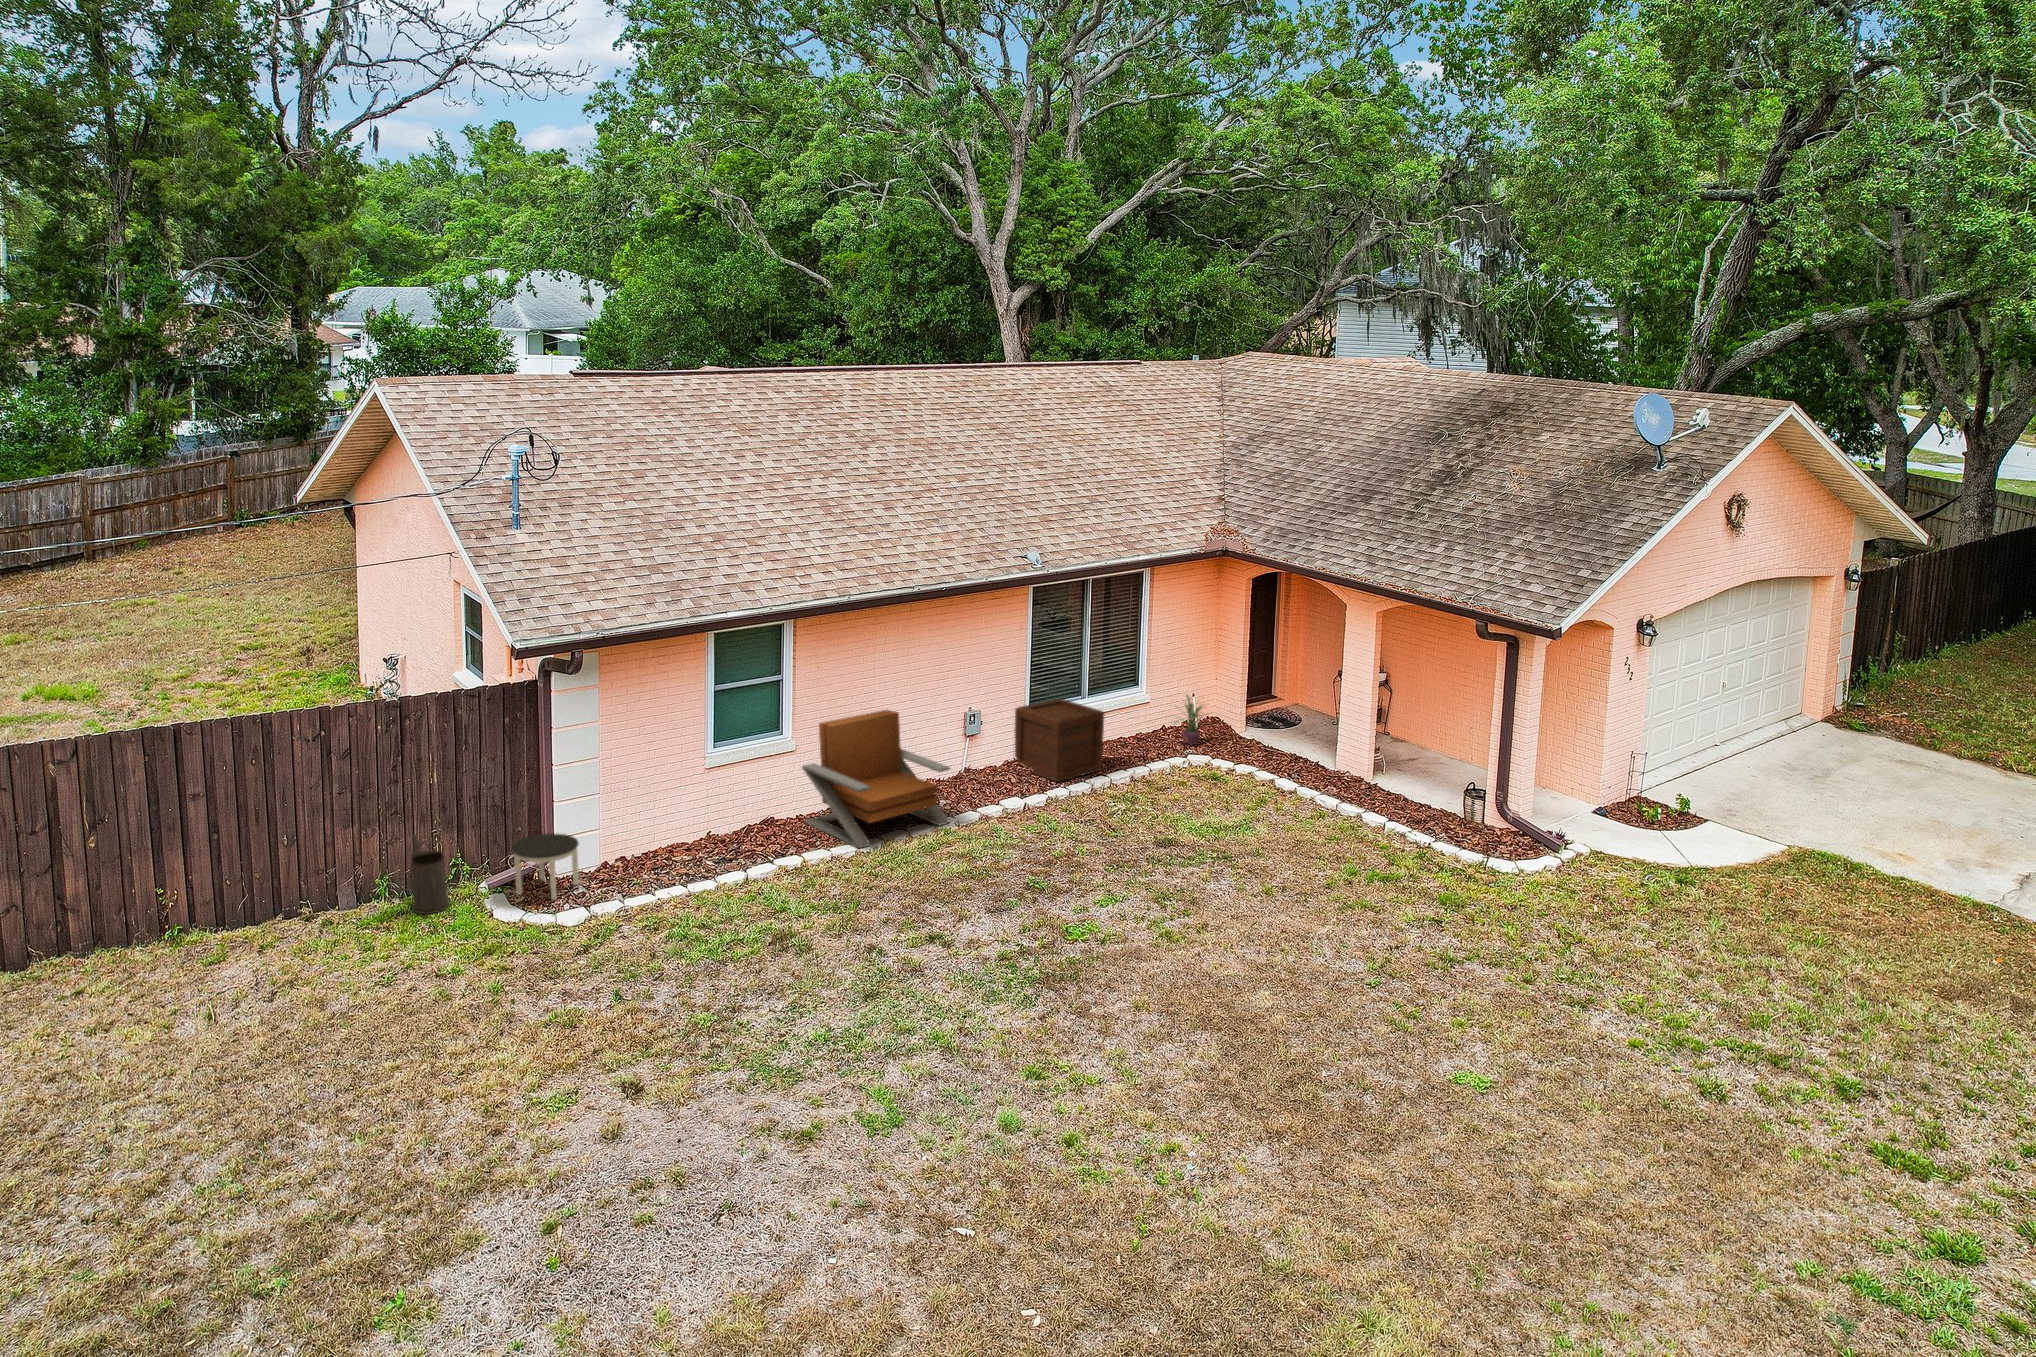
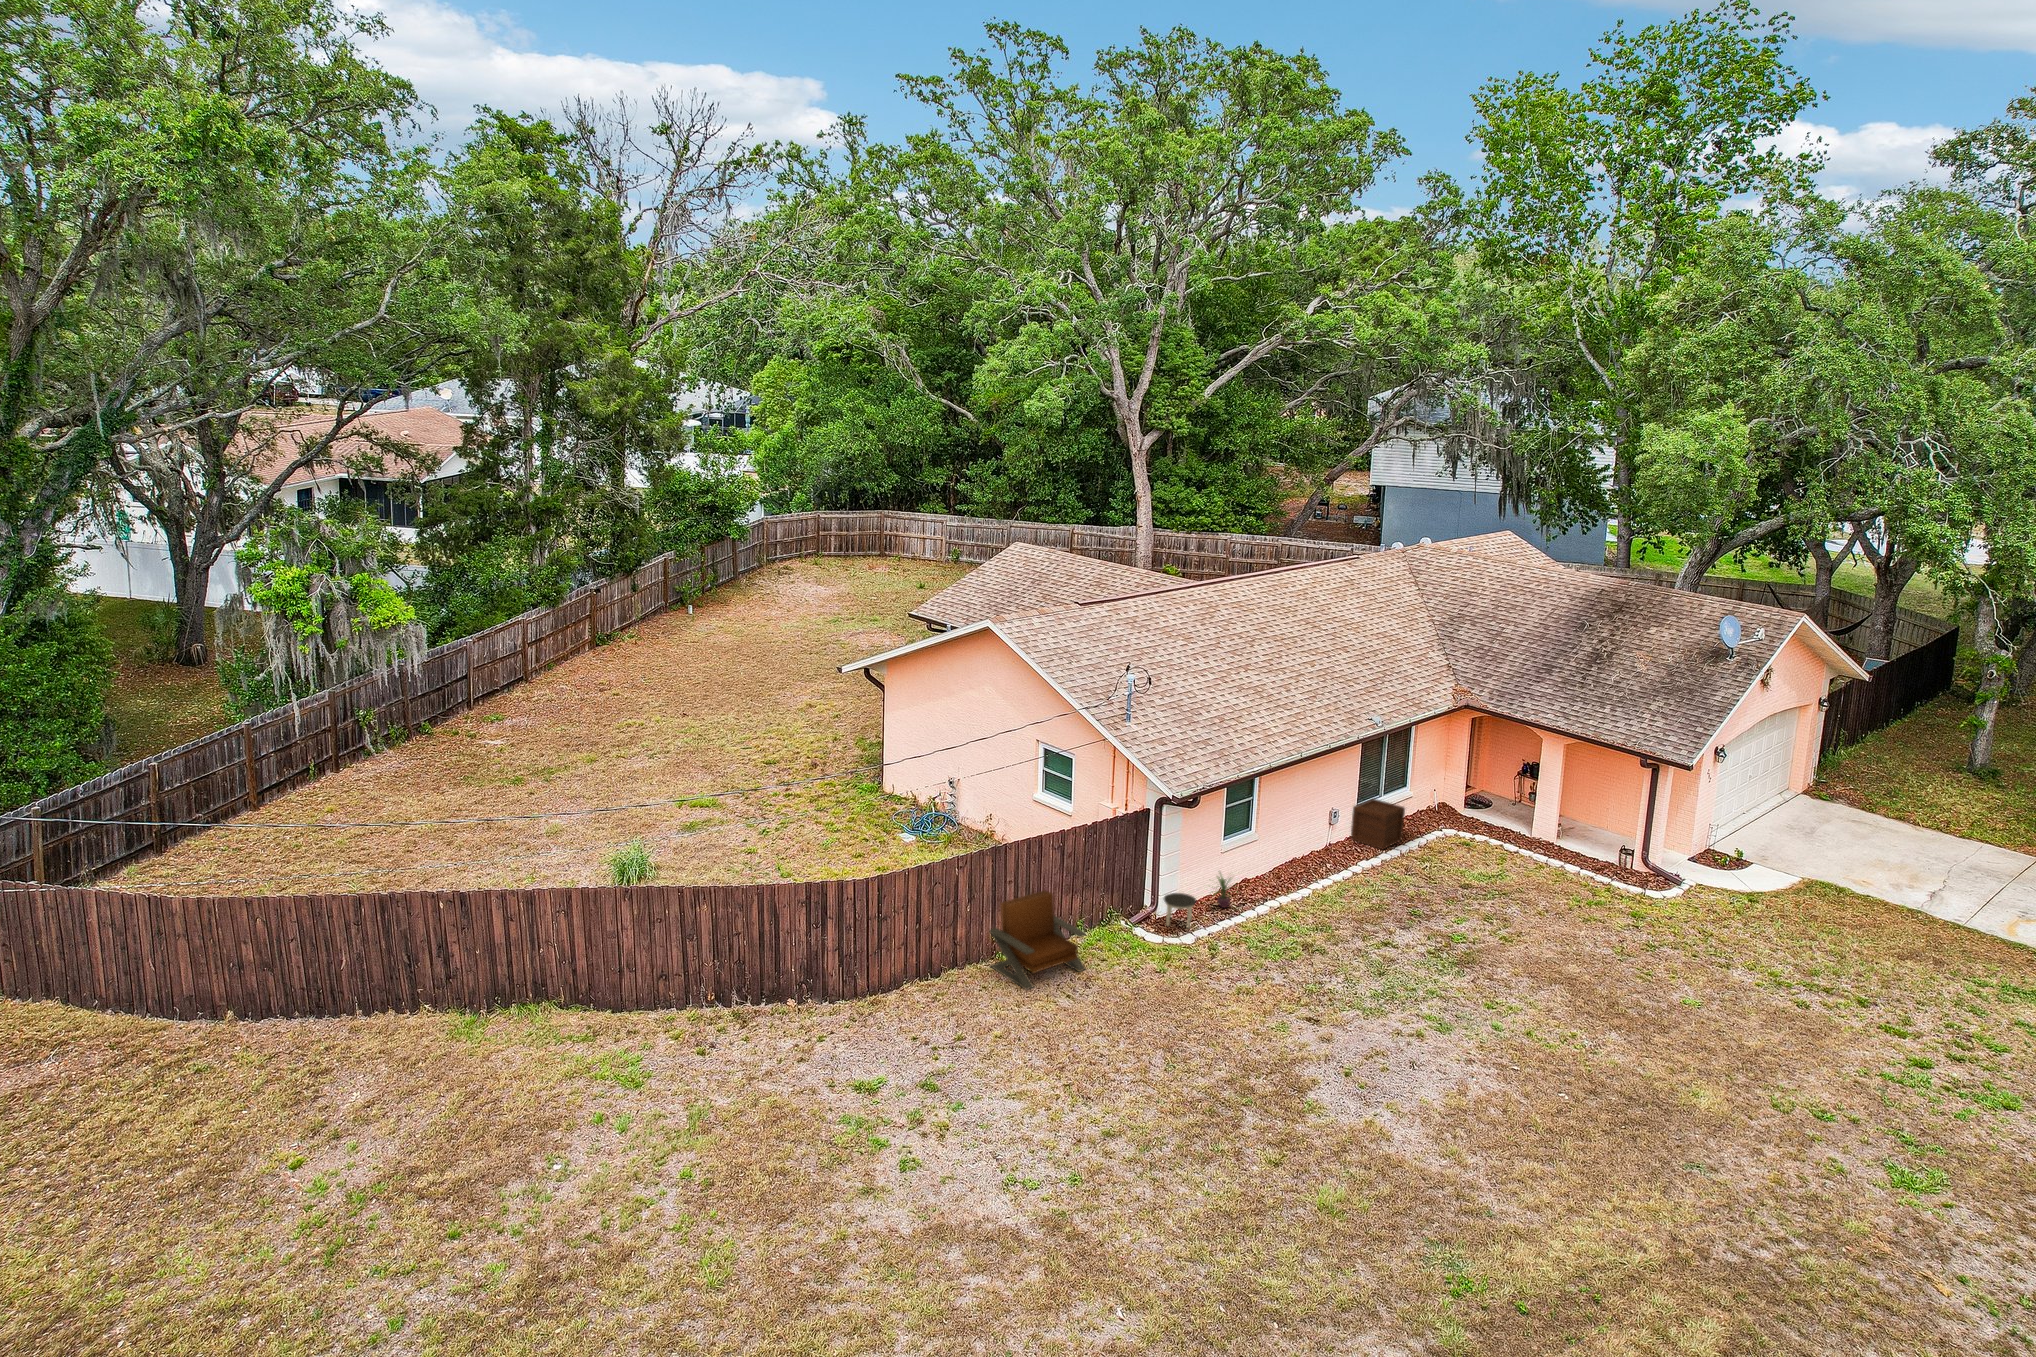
decorative plant: present [1171,695,1203,745] -> present [1216,876,1234,908]
lounge chair: present [802,710,950,848] -> present [990,890,1086,990]
watering can: present [411,834,451,914] -> none [1113,896,1144,938]

